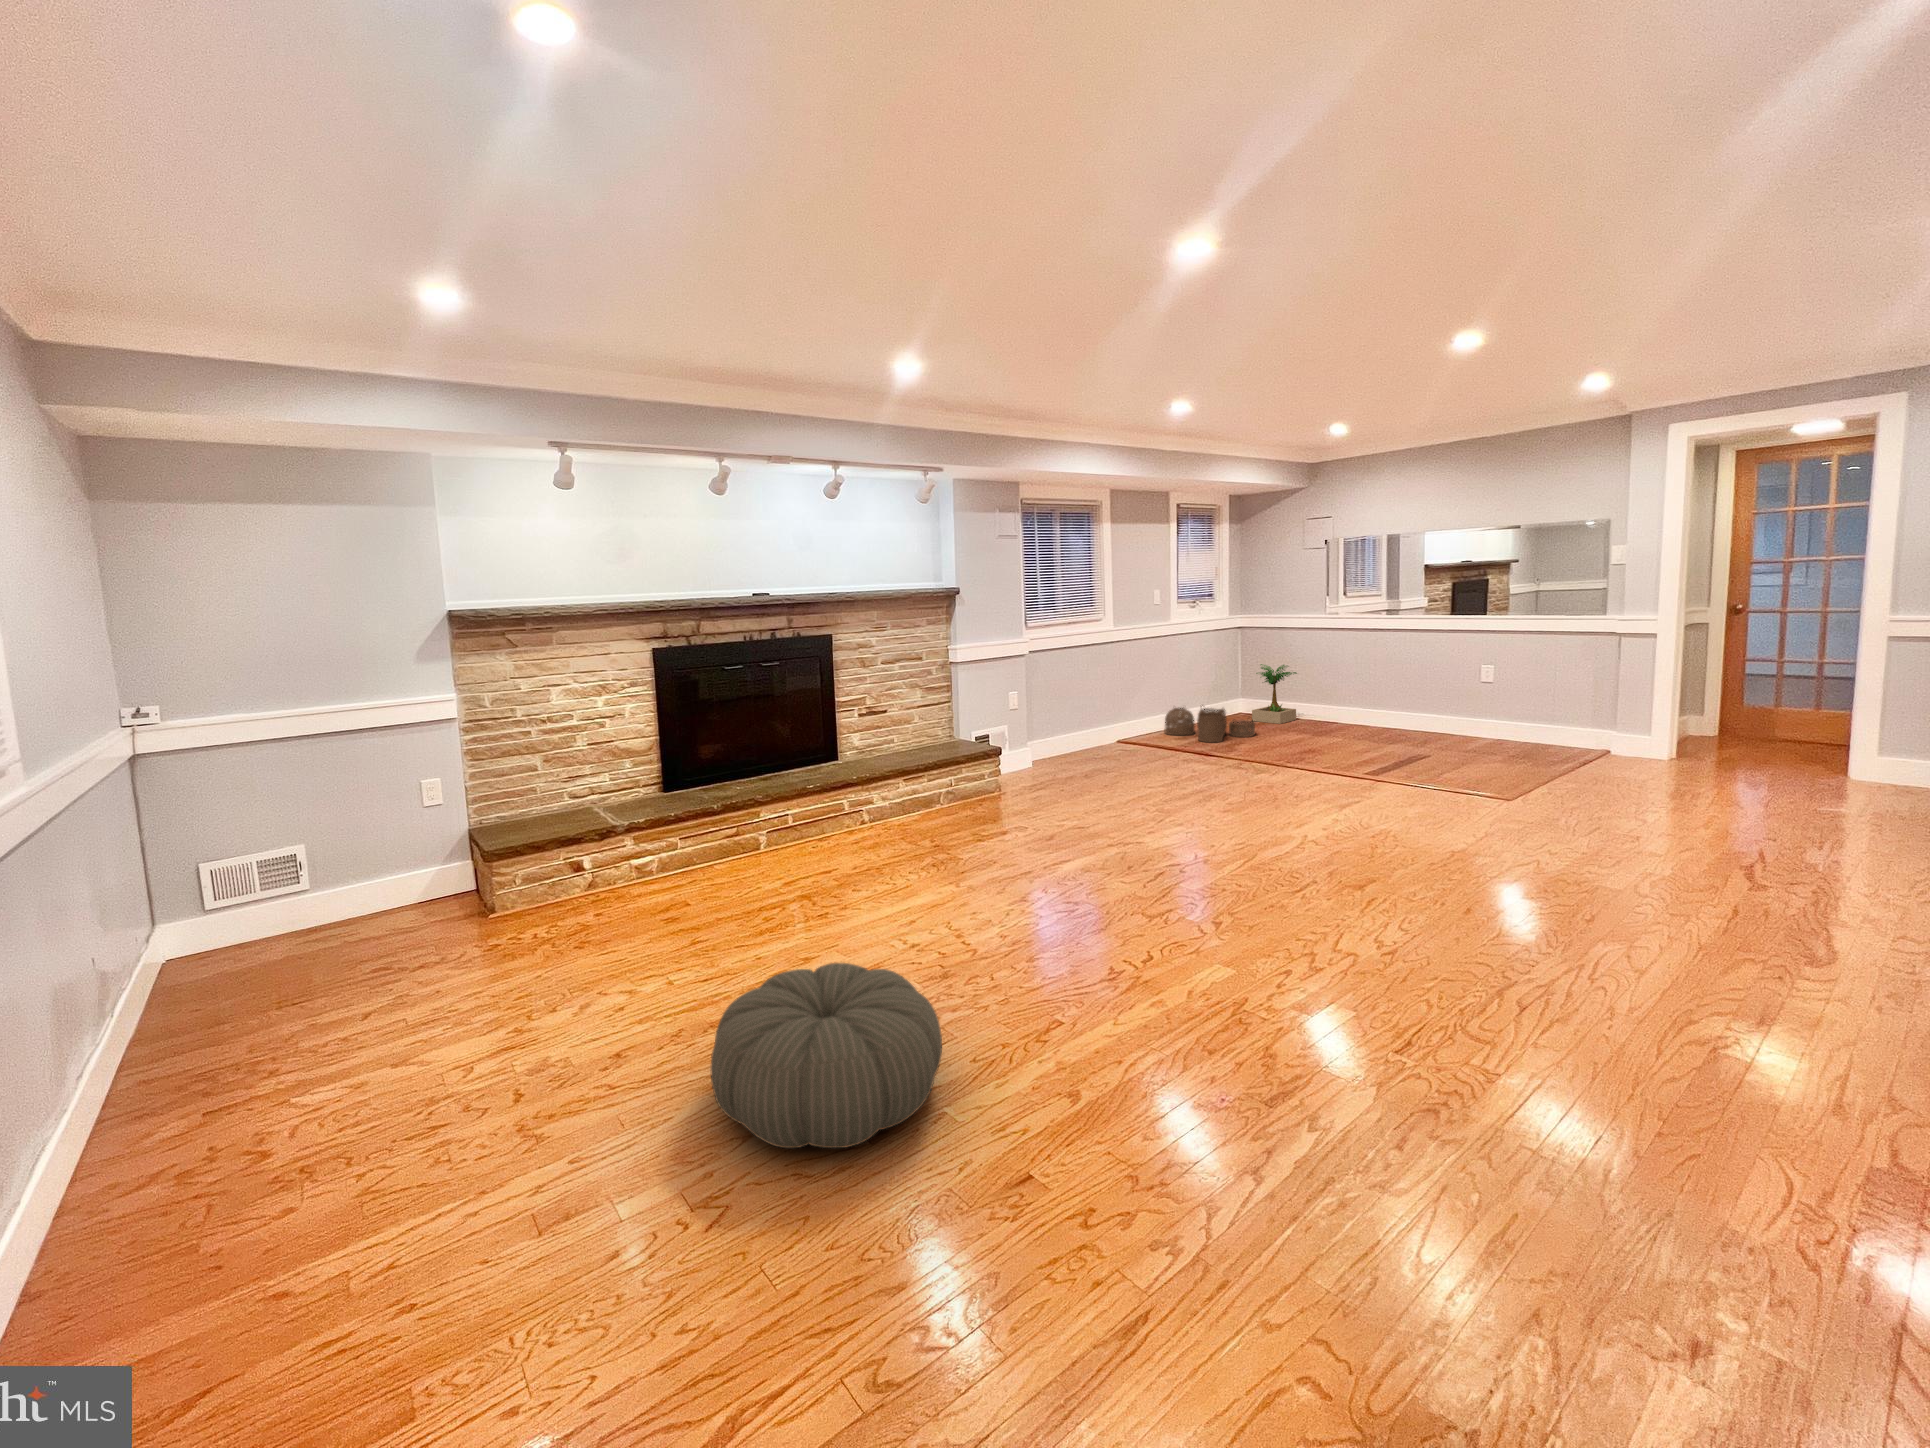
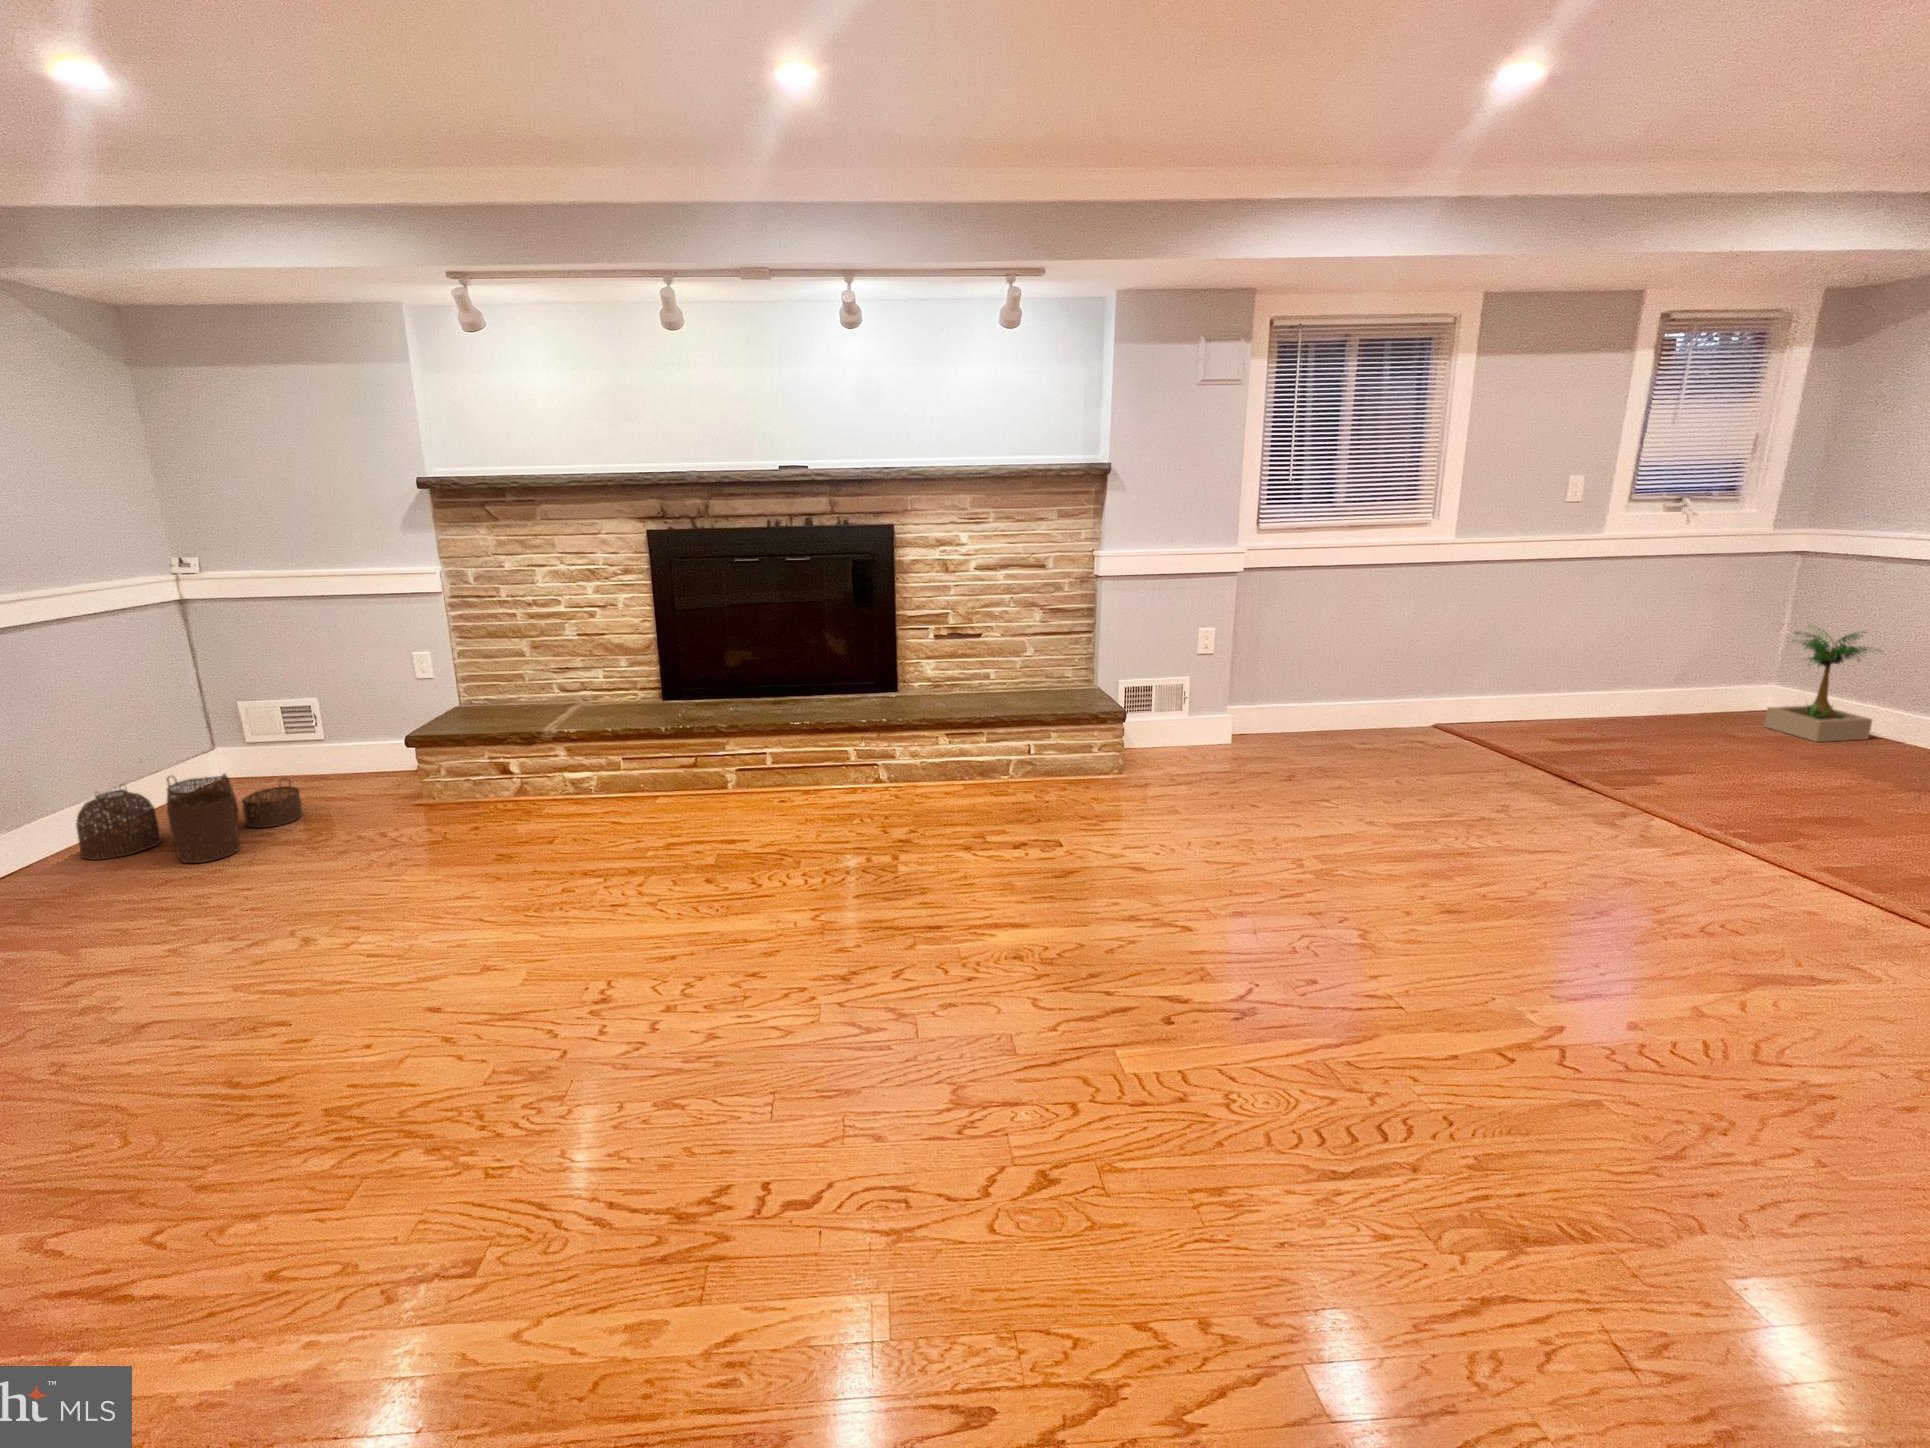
woven basket: present [1165,706,1255,742] -> present [76,774,303,863]
pouf: present [710,963,942,1148] -> none [104,952,432,1175]

